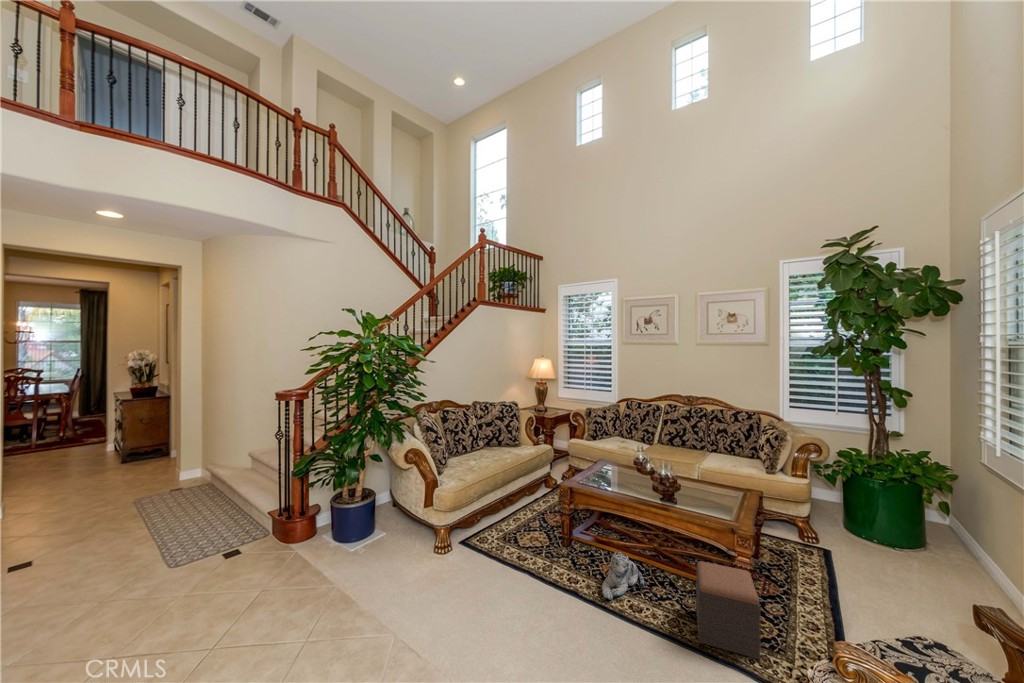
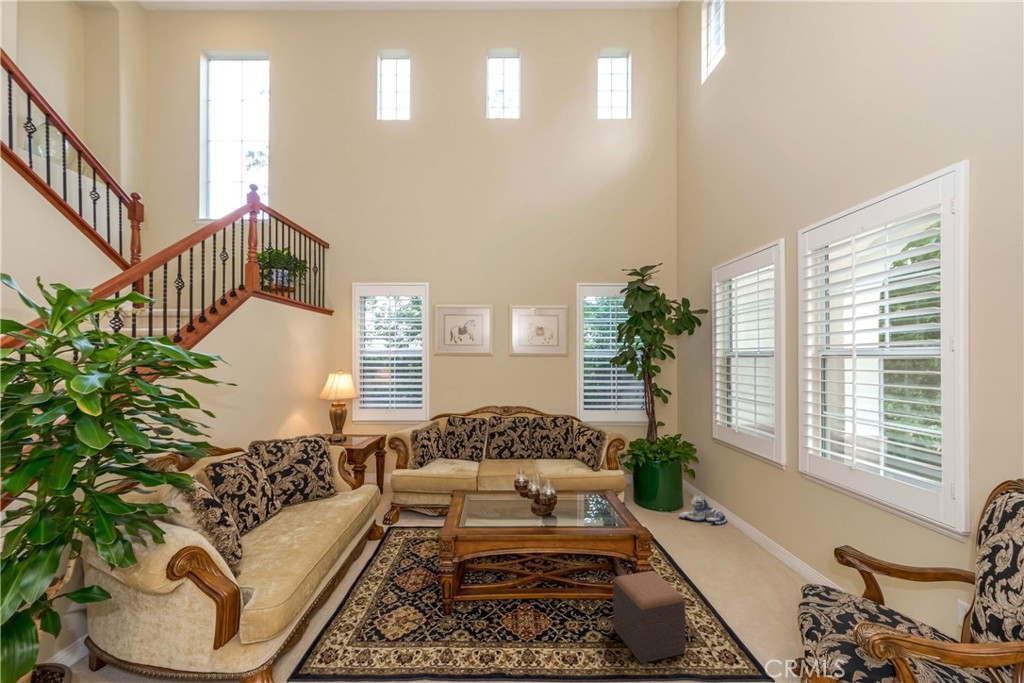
plush toy: present [602,552,645,600] -> present [679,494,727,525]

